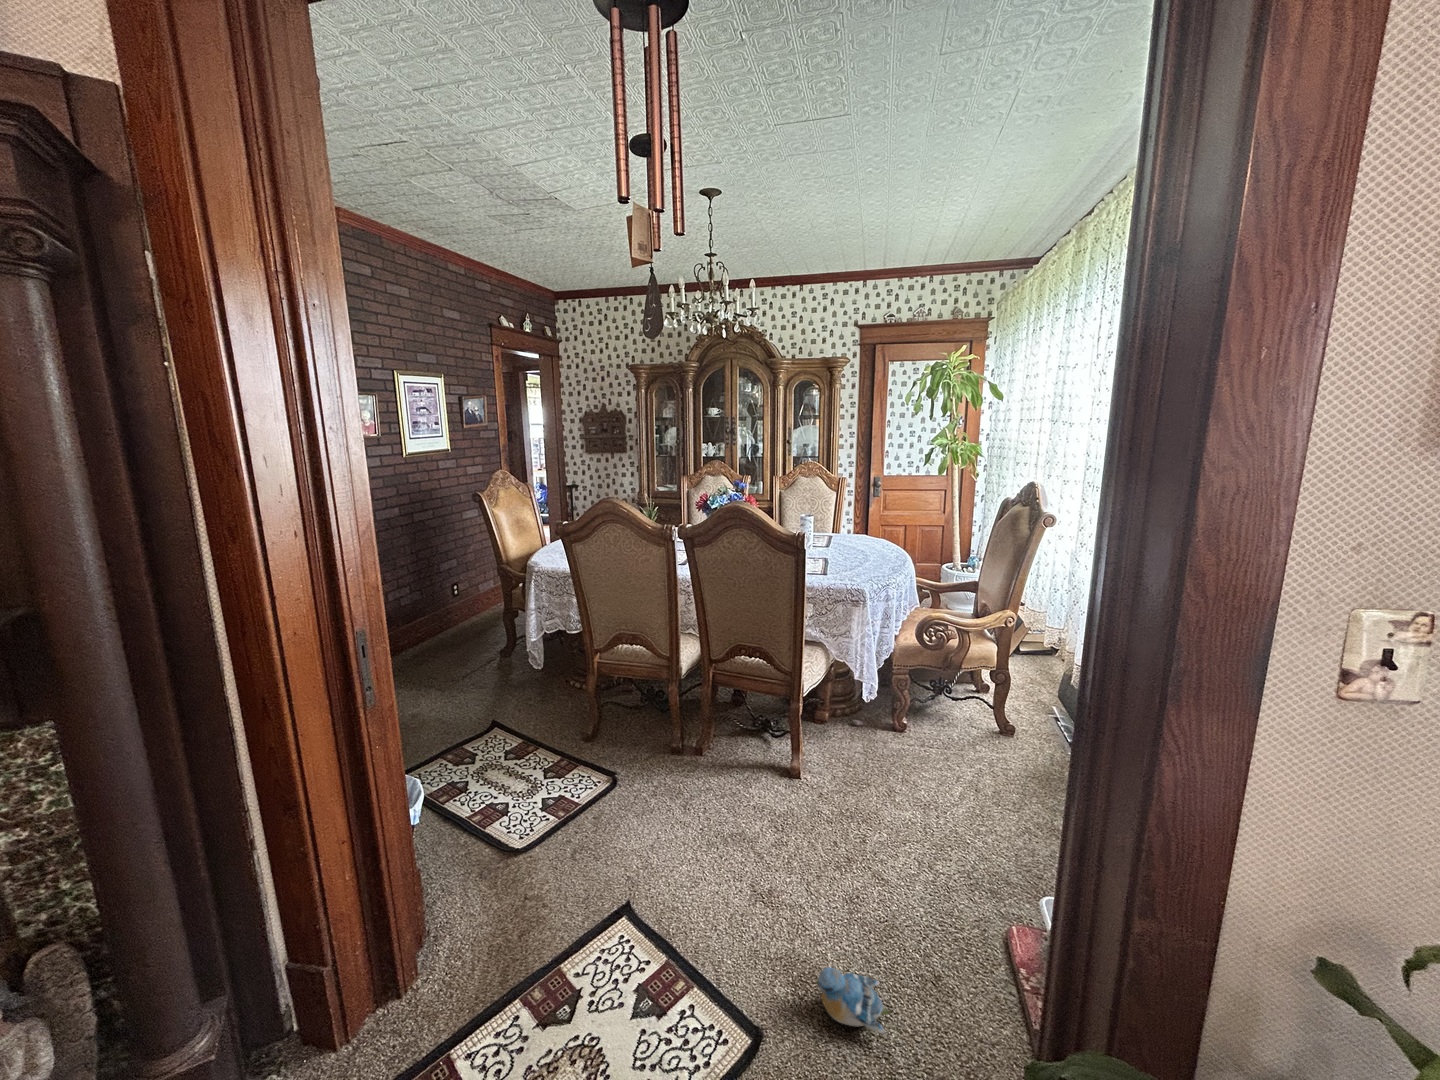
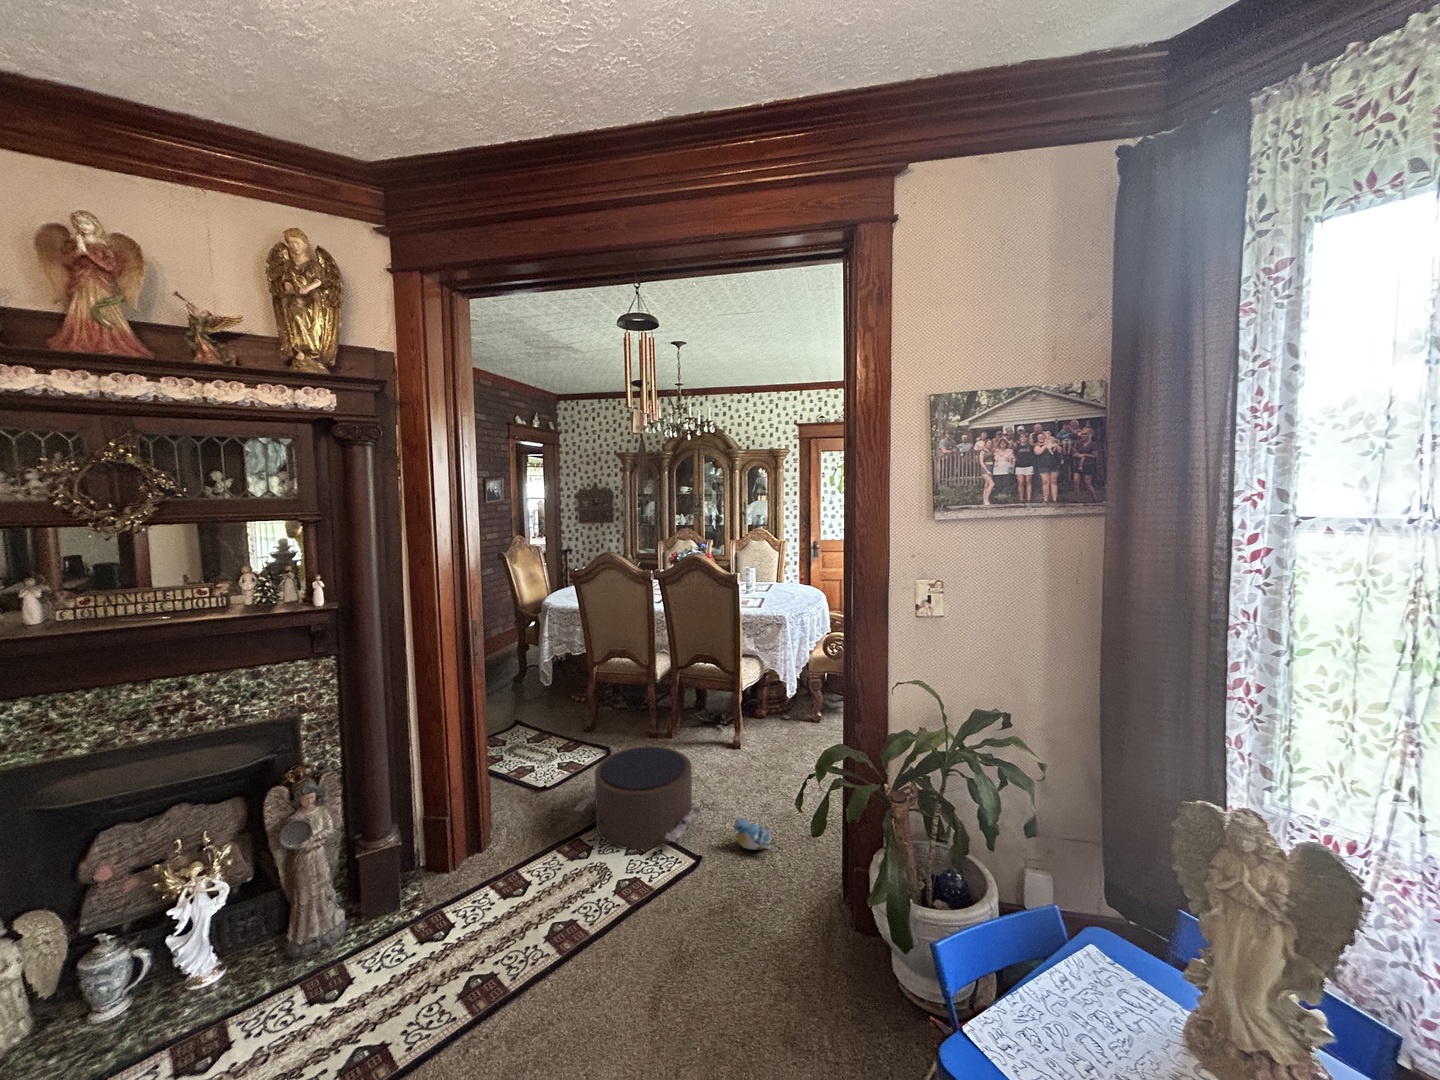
pouf: none [550,804,759,1015] -> present [575,746,702,849]

